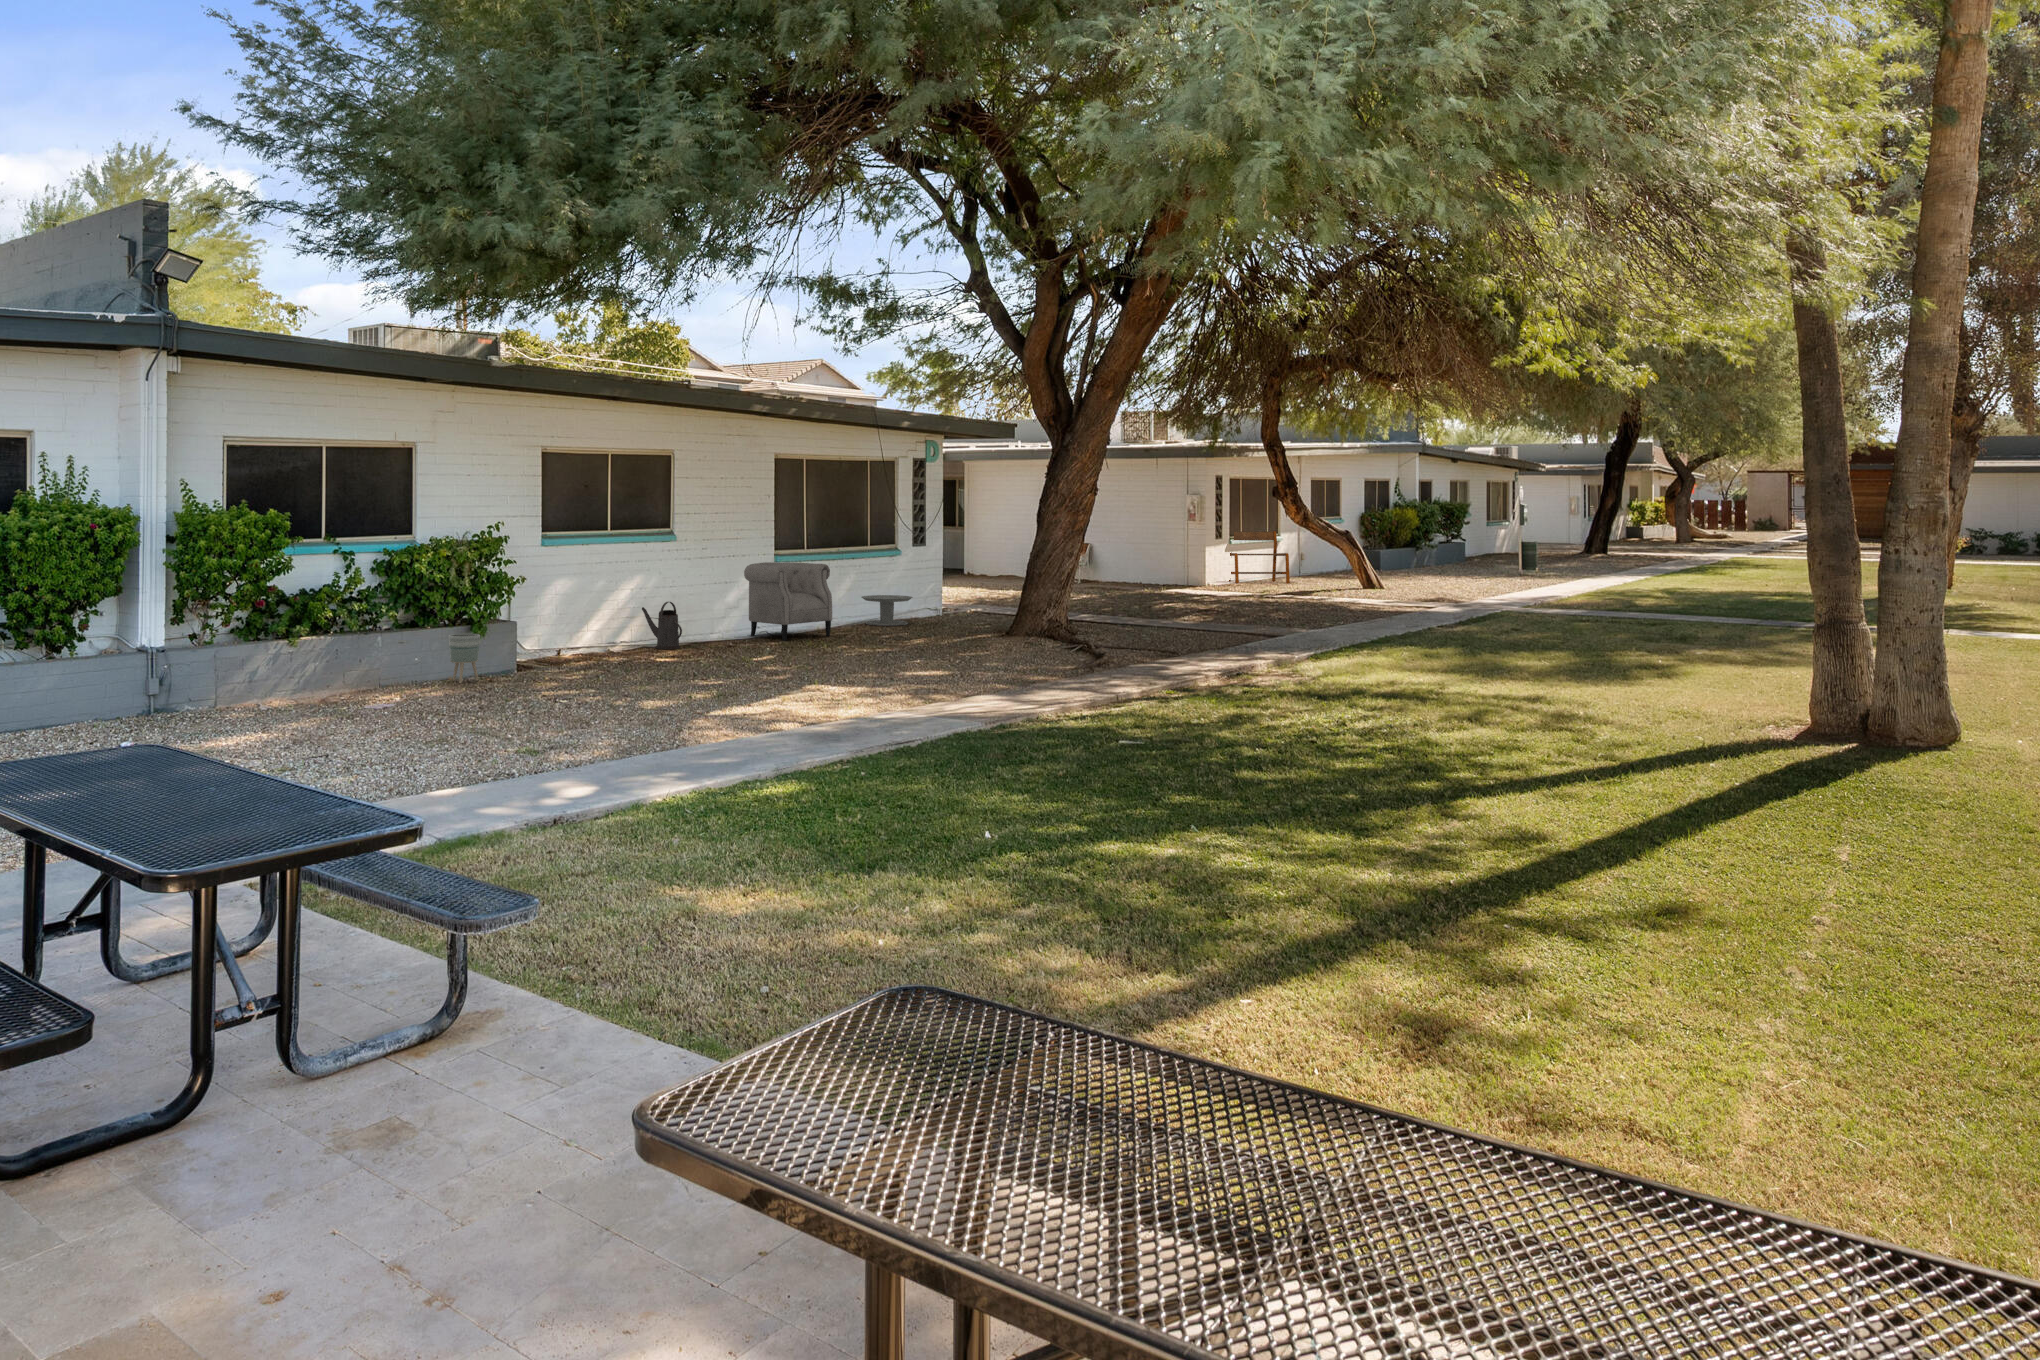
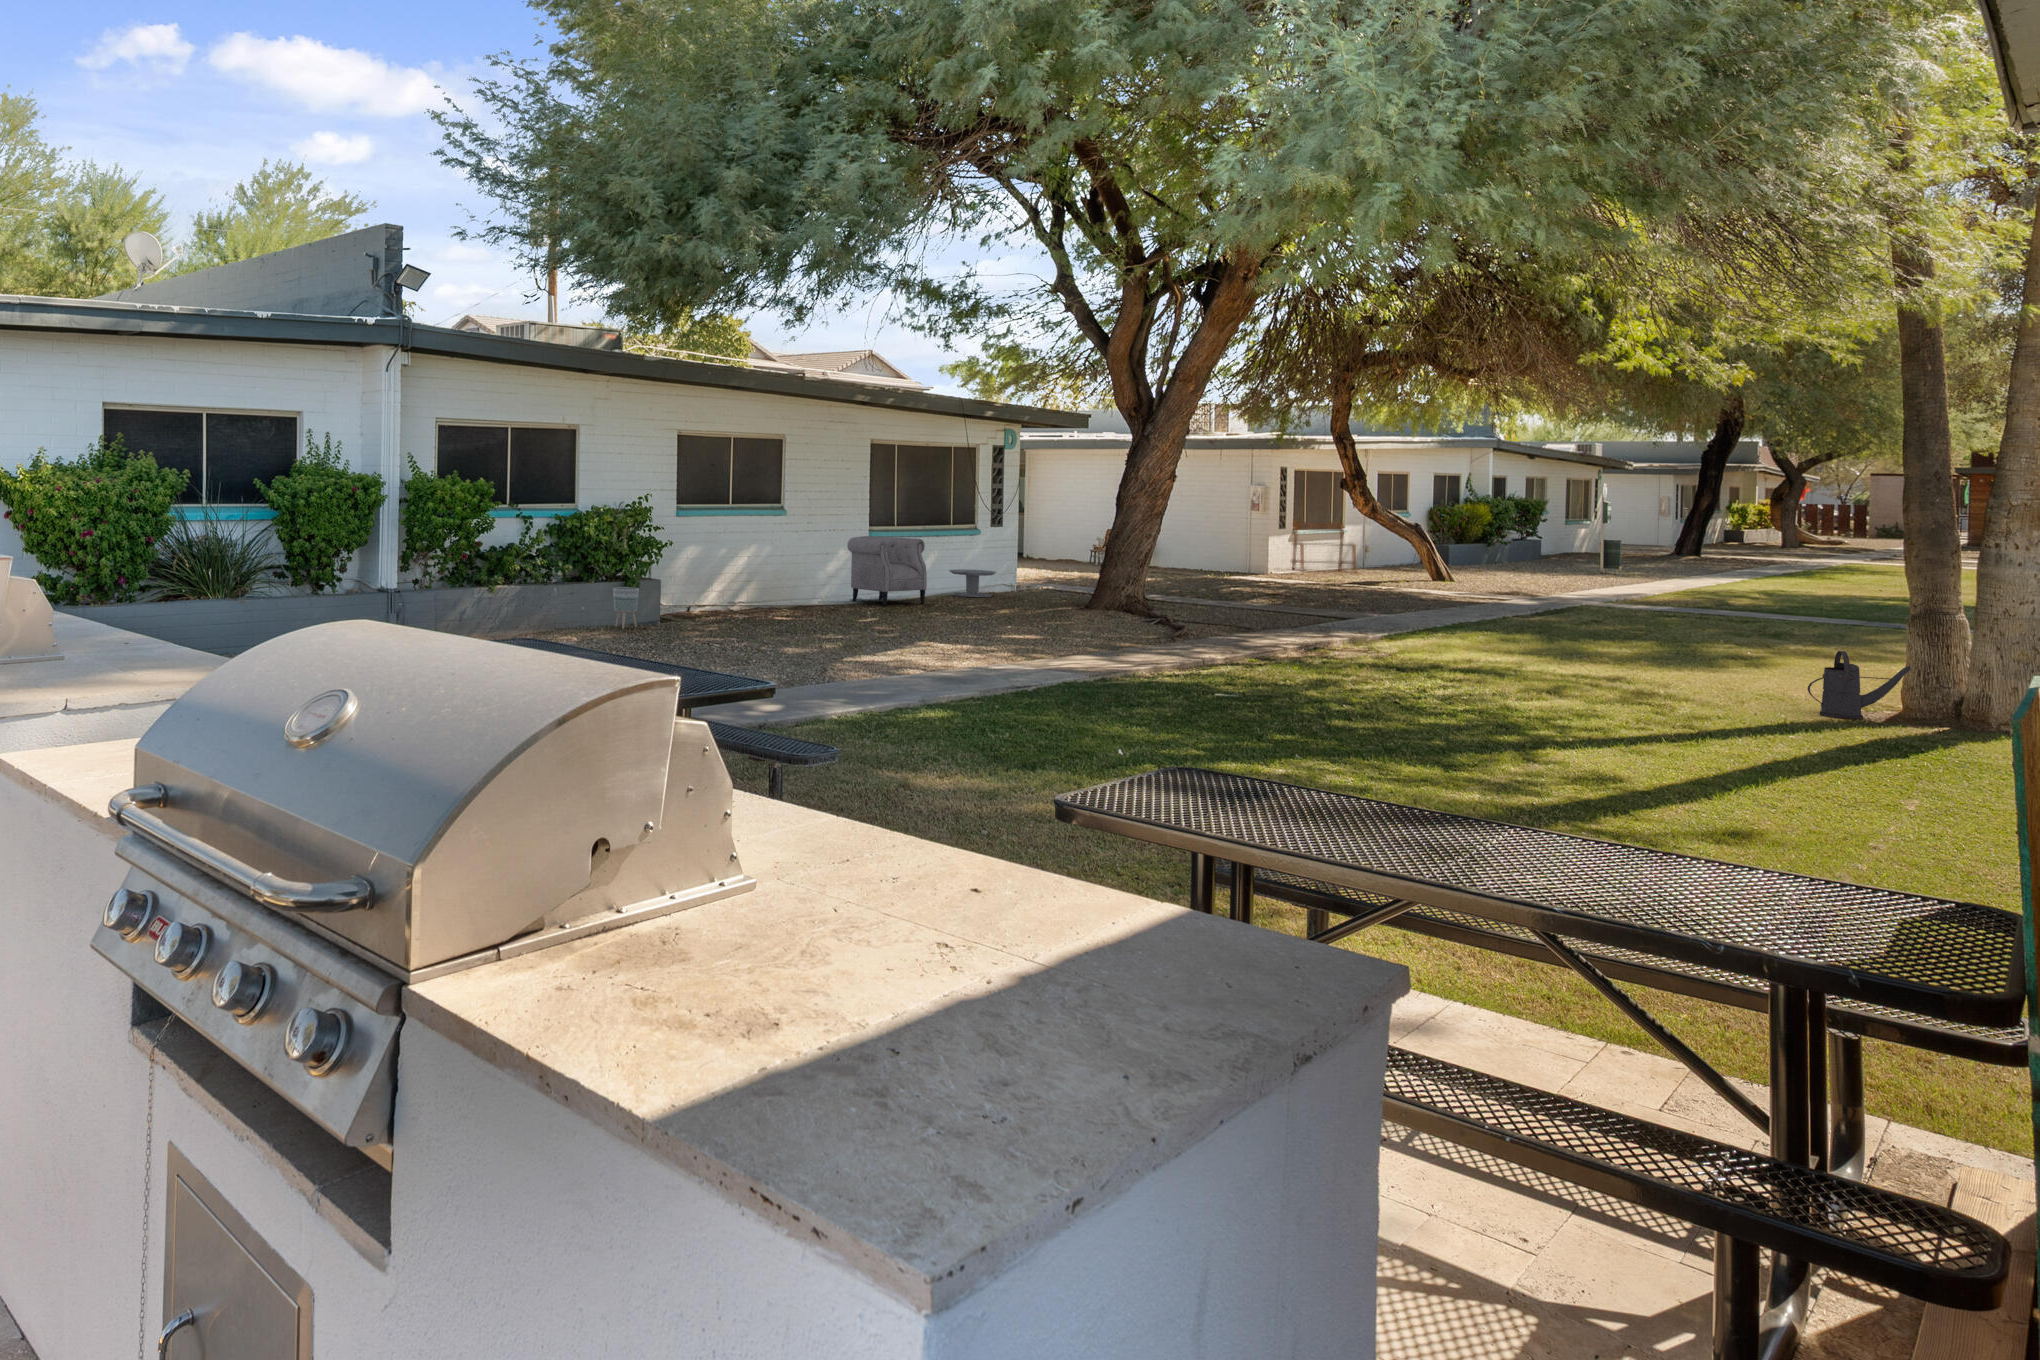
watering can: present [642,602,682,649] -> present [1808,651,1911,719]

